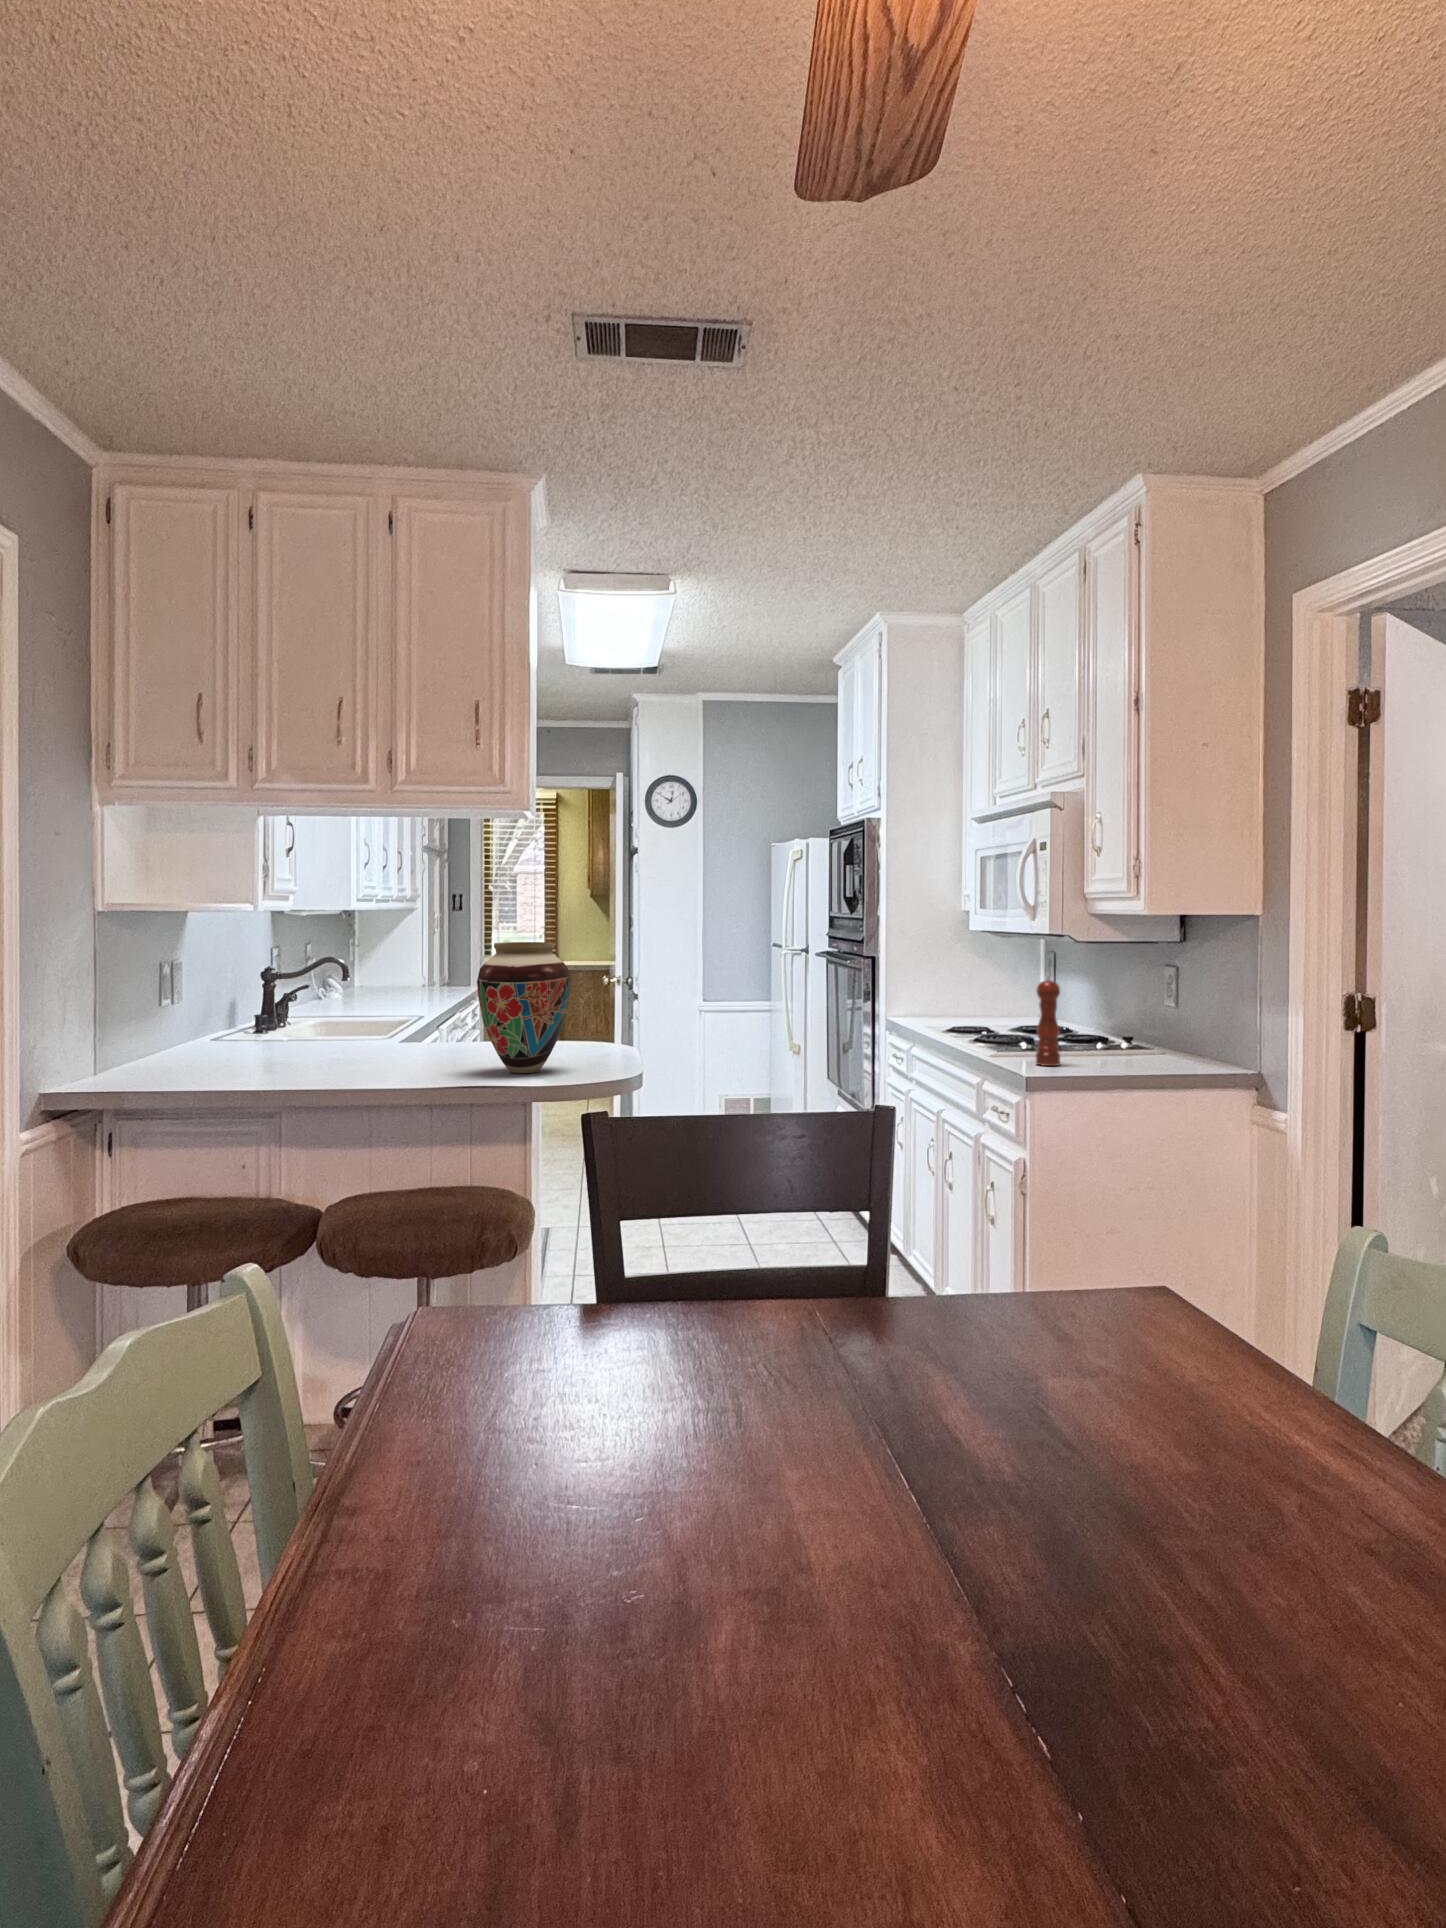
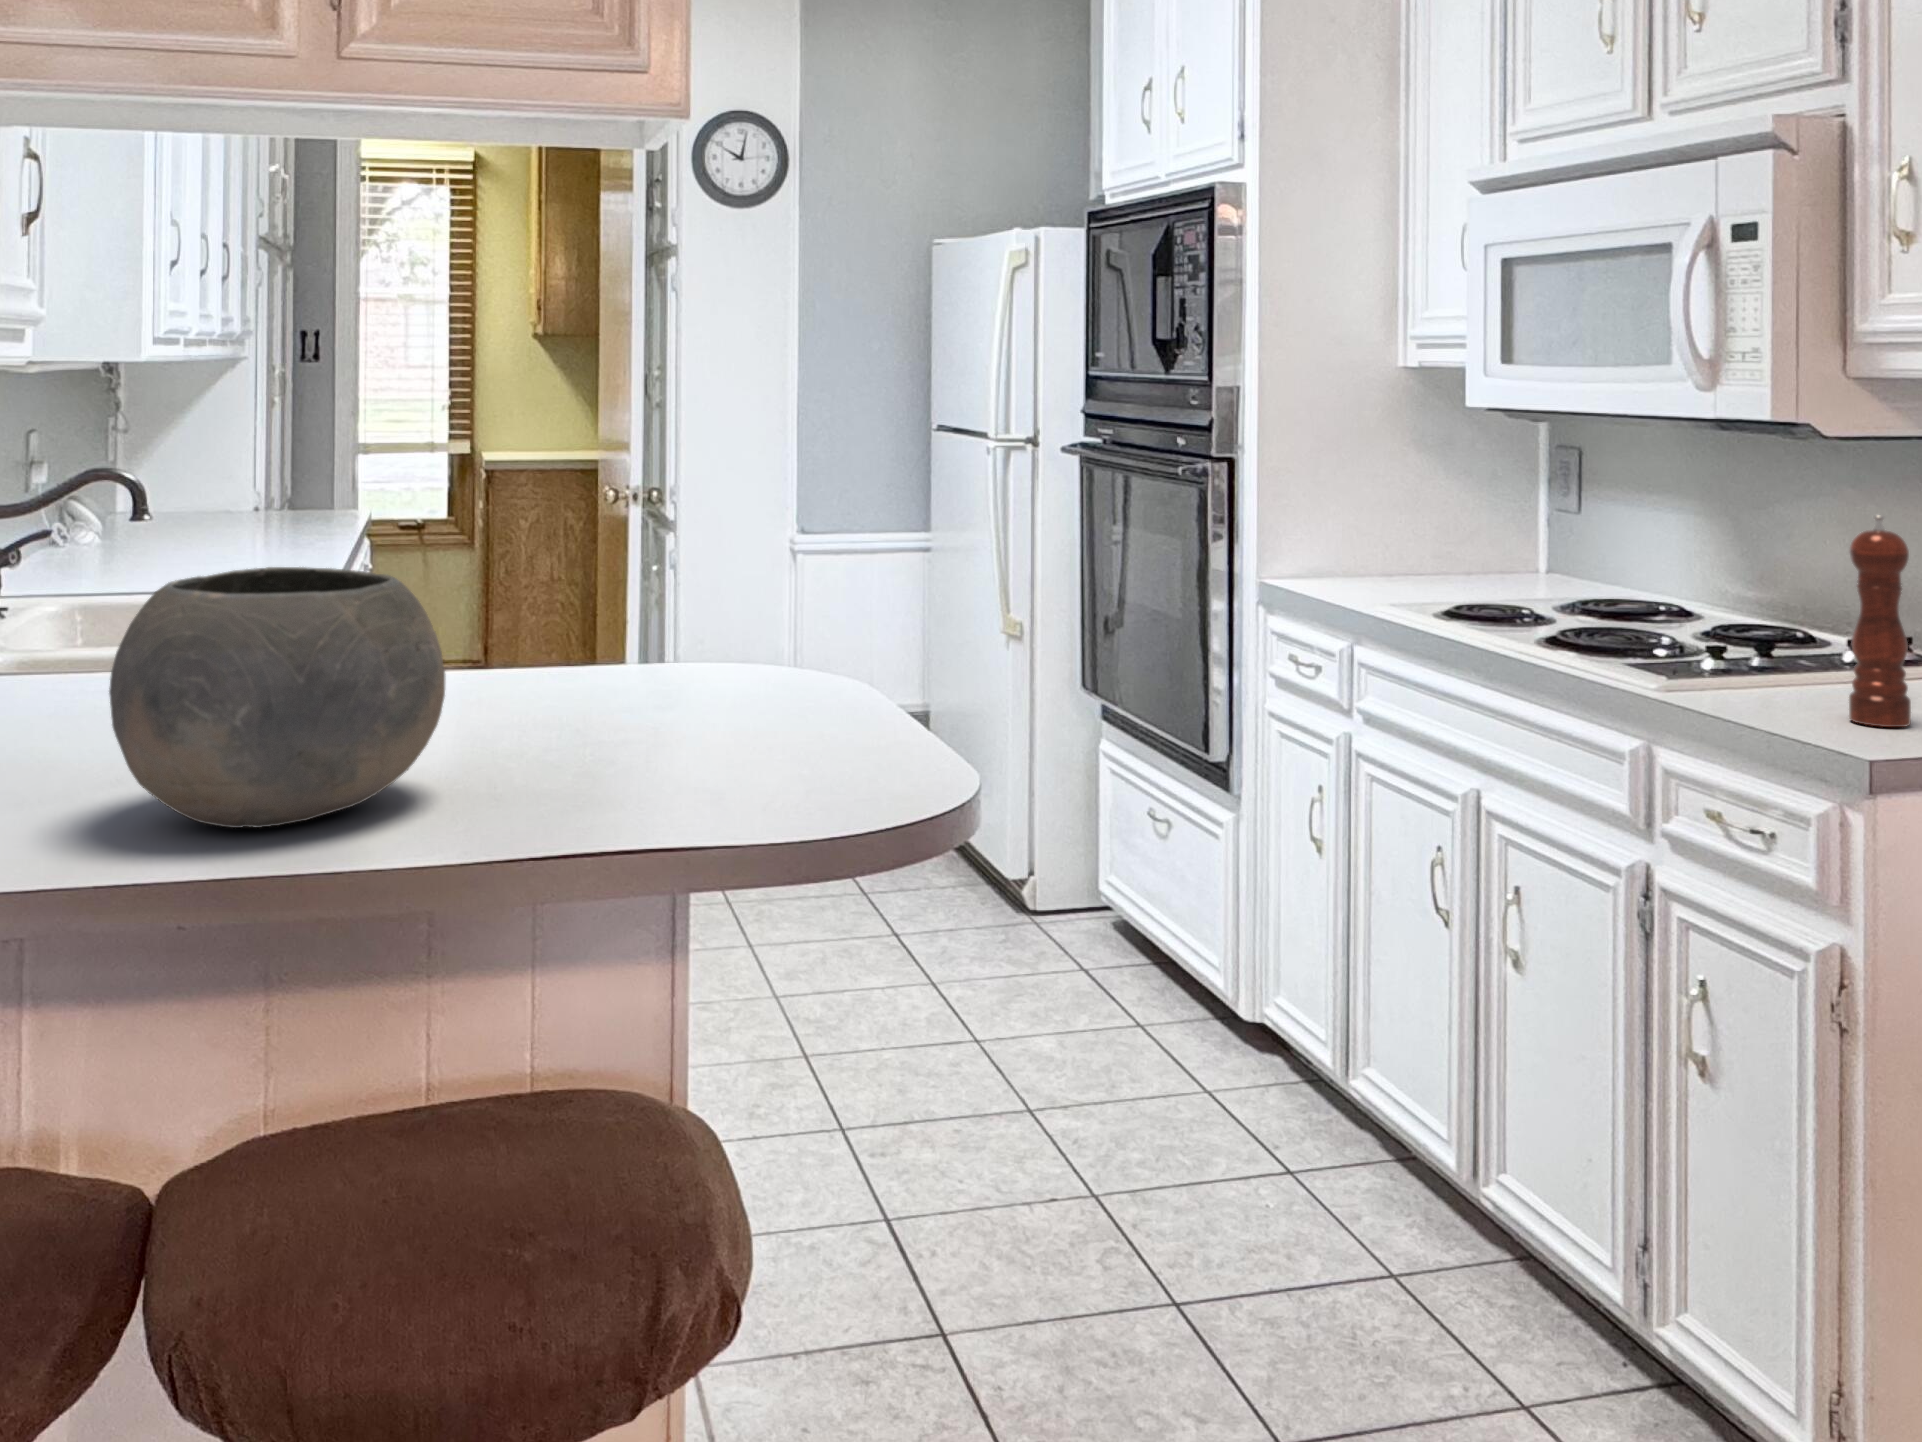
vase: present [477,942,571,1073] -> none [601,451,852,811]
bowl: none [306,985,427,1074] -> present [109,567,445,828]

